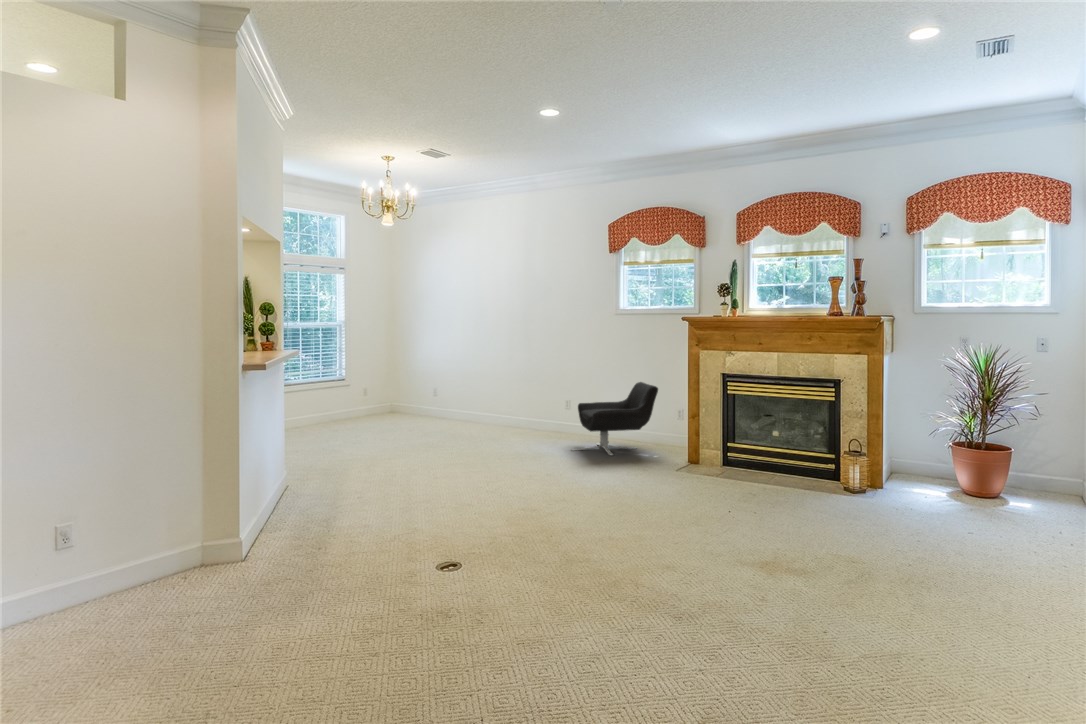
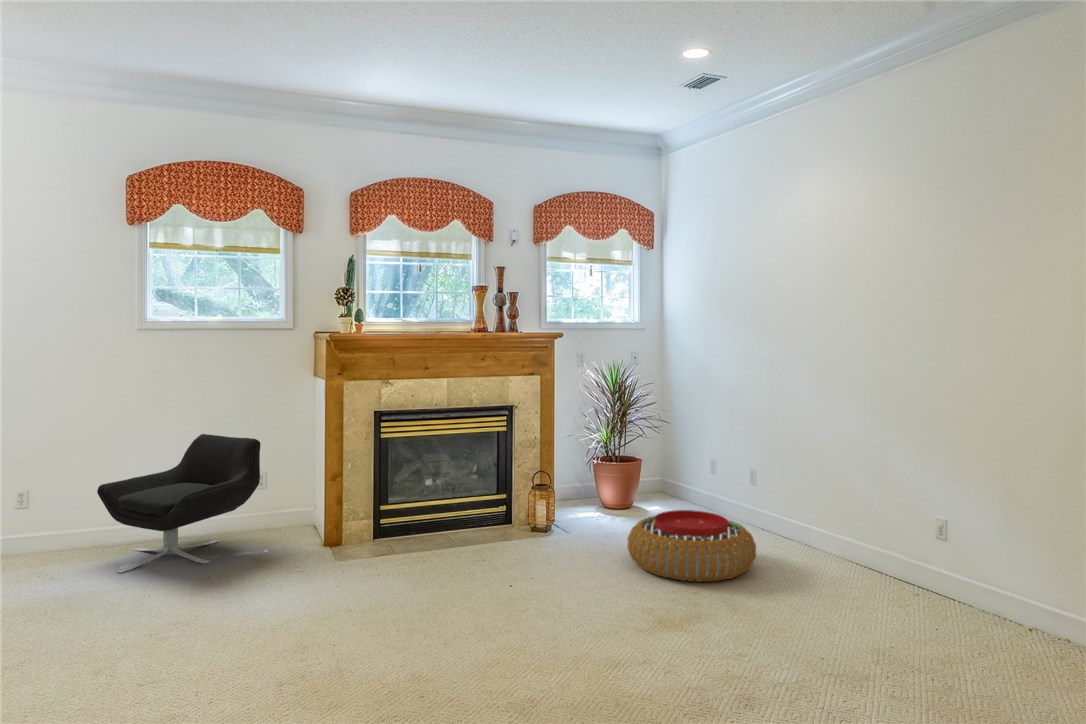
pouf: none [860,486,1009,559] -> present [627,510,756,582]

